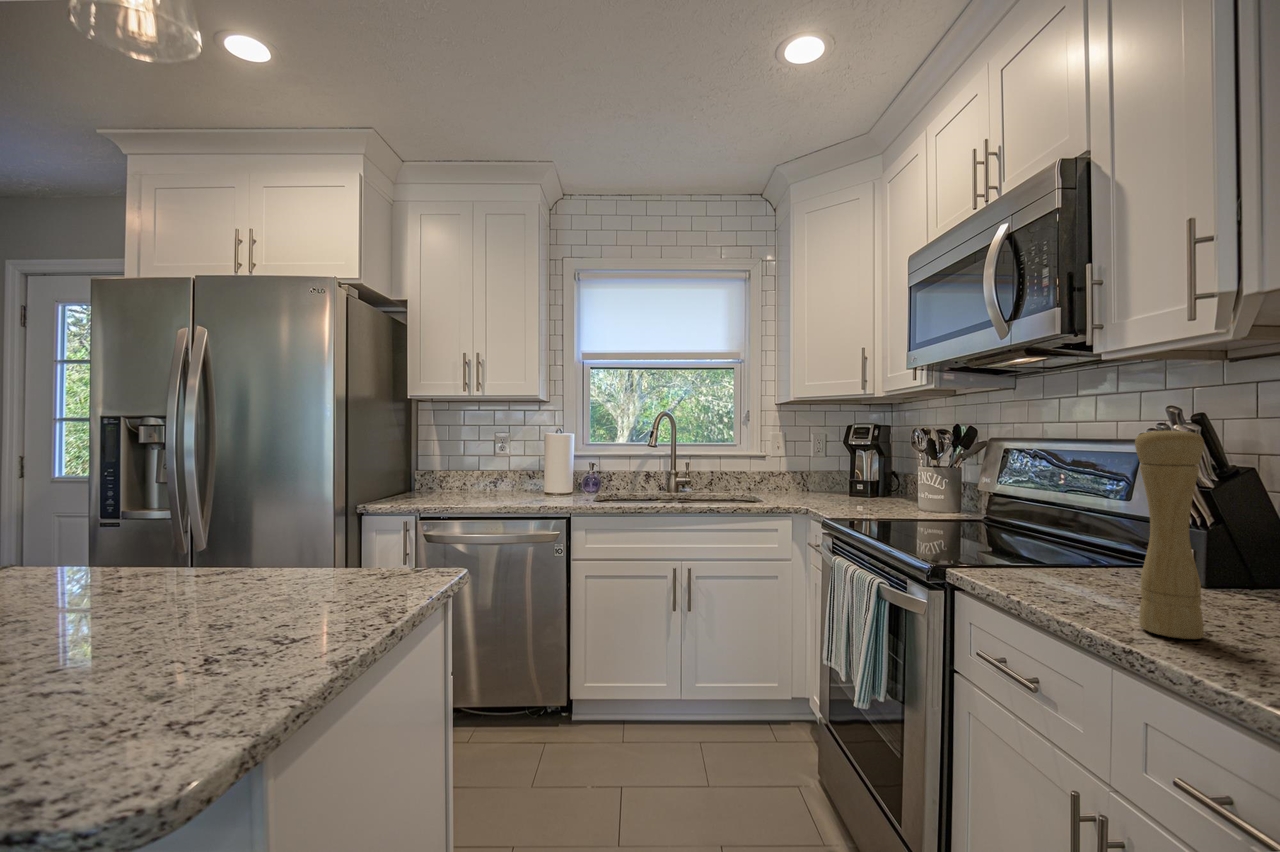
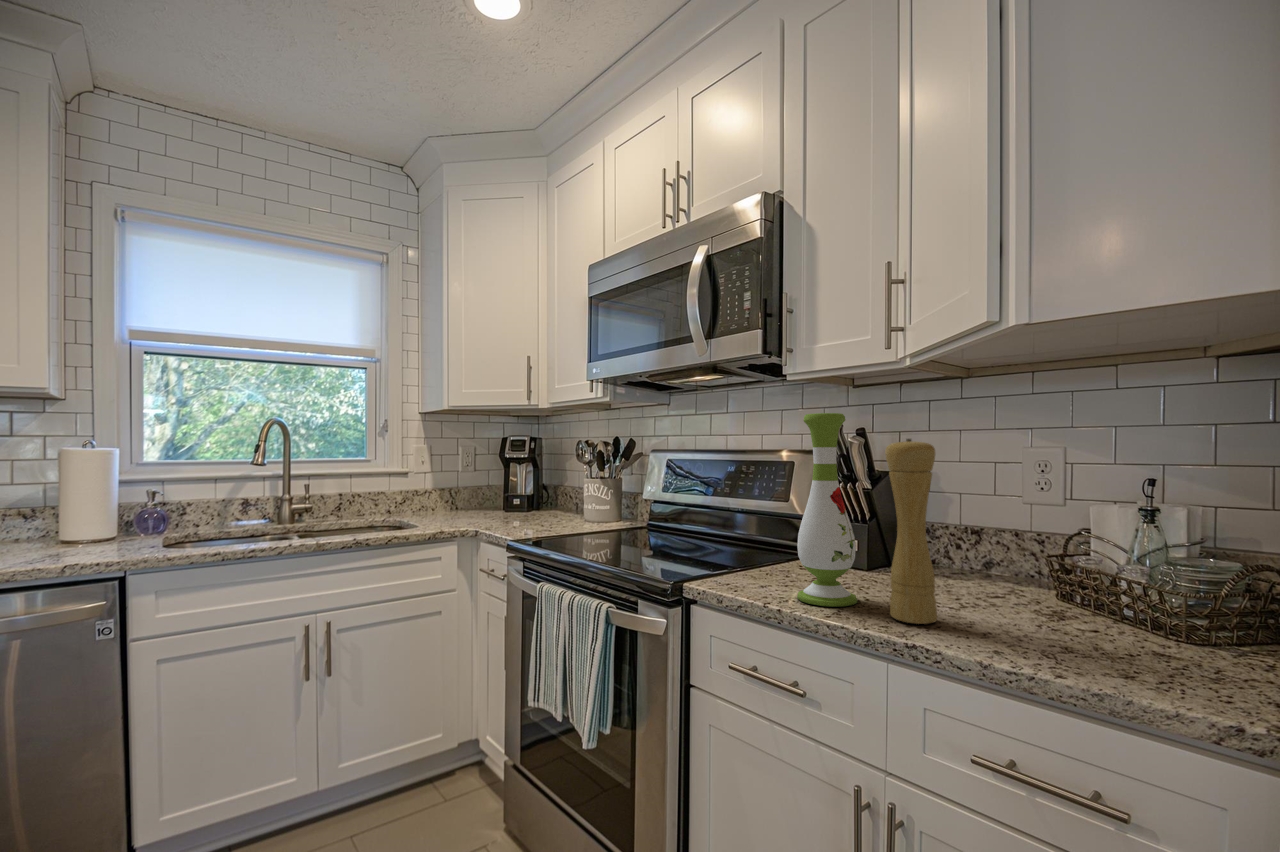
vase: none [1049,400,1128,610] -> present [797,413,857,607]

